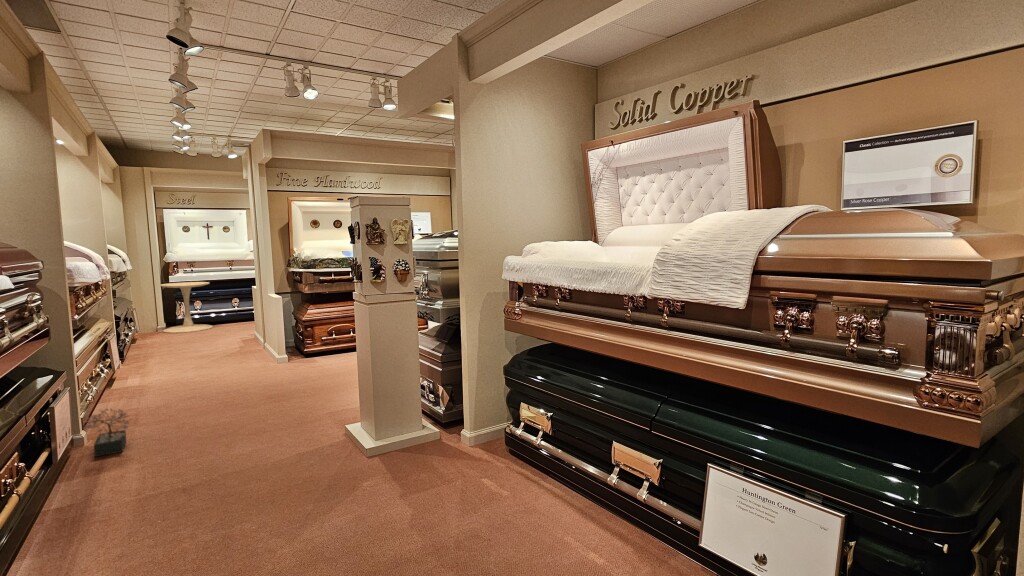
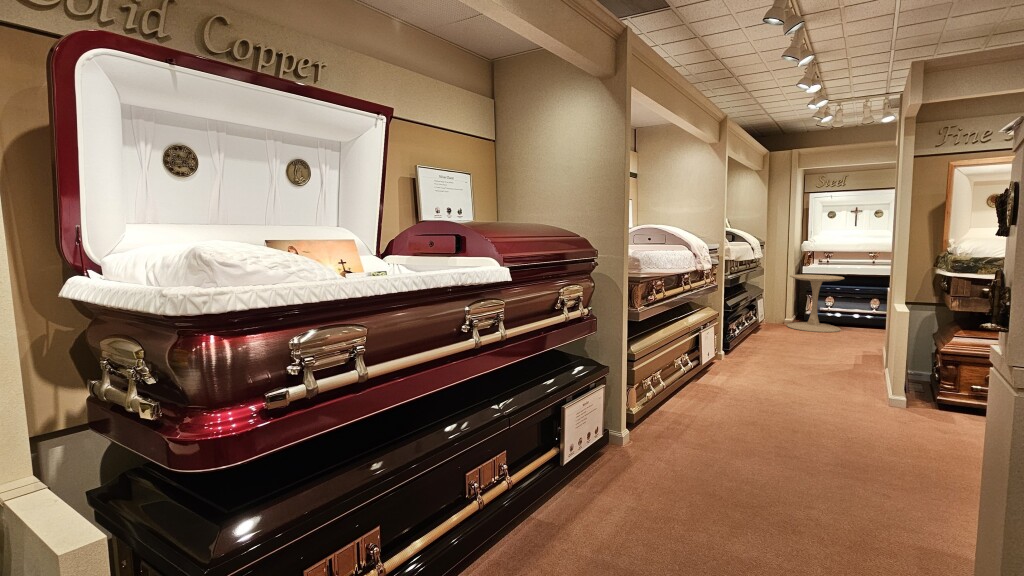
decorative plant: present [84,409,132,457] -> none [627,402,670,452]

